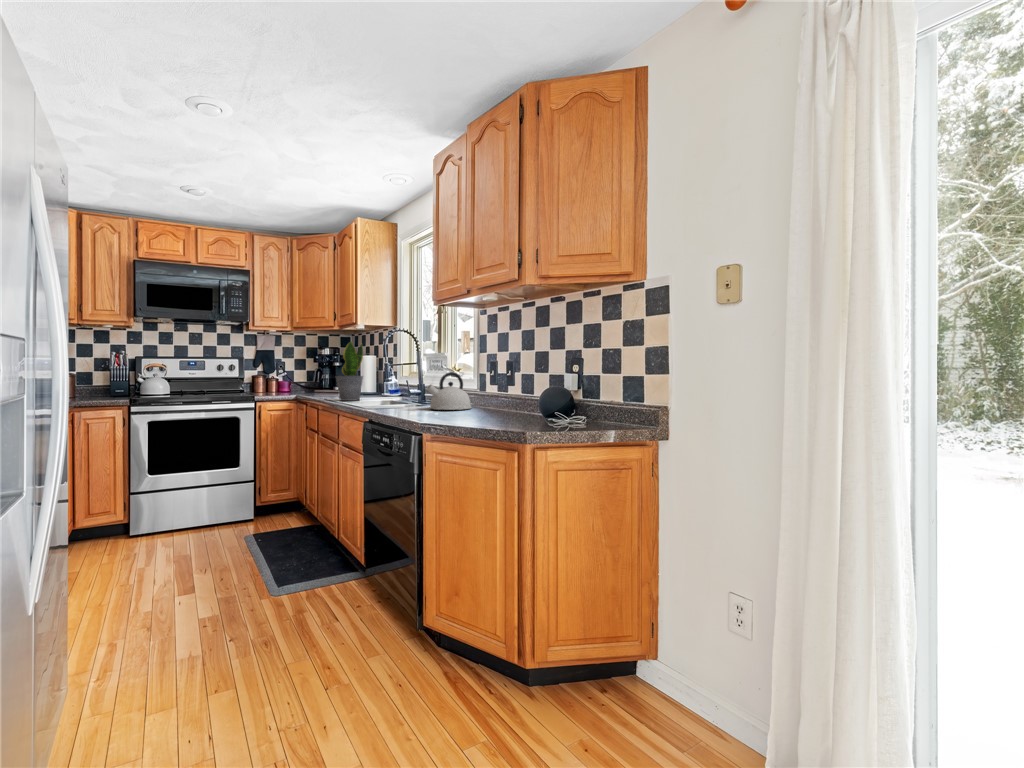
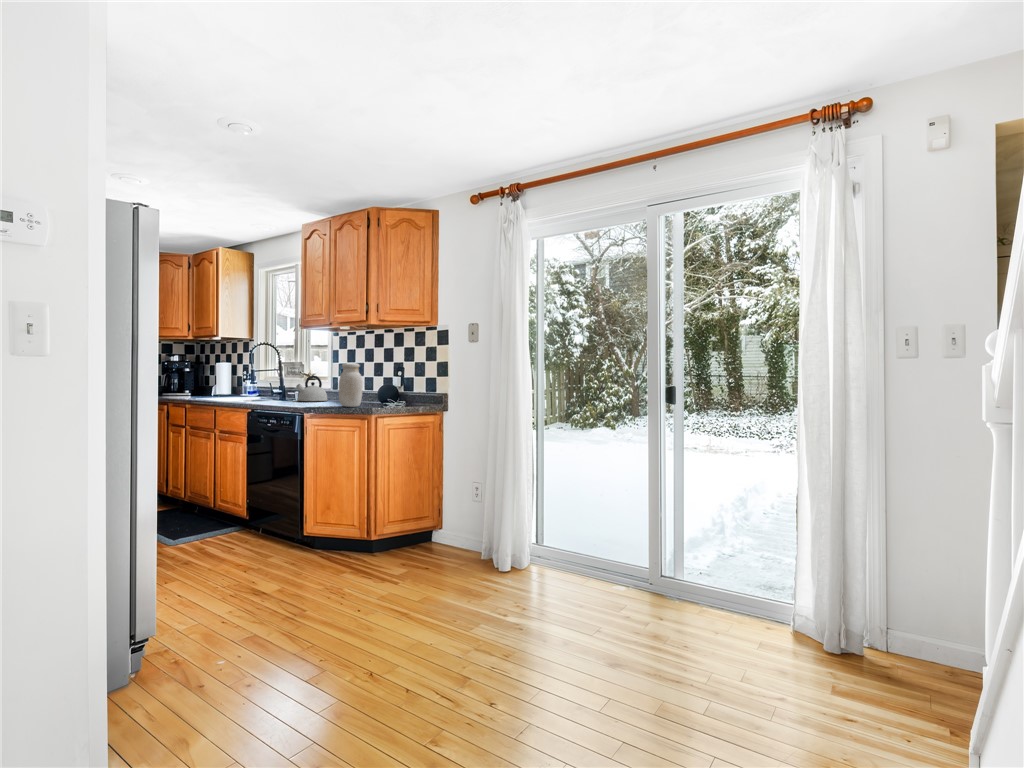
potted plant: present [336,341,363,401] -> none [208,350,232,398]
jar: none [475,352,514,425] -> present [339,363,362,407]

